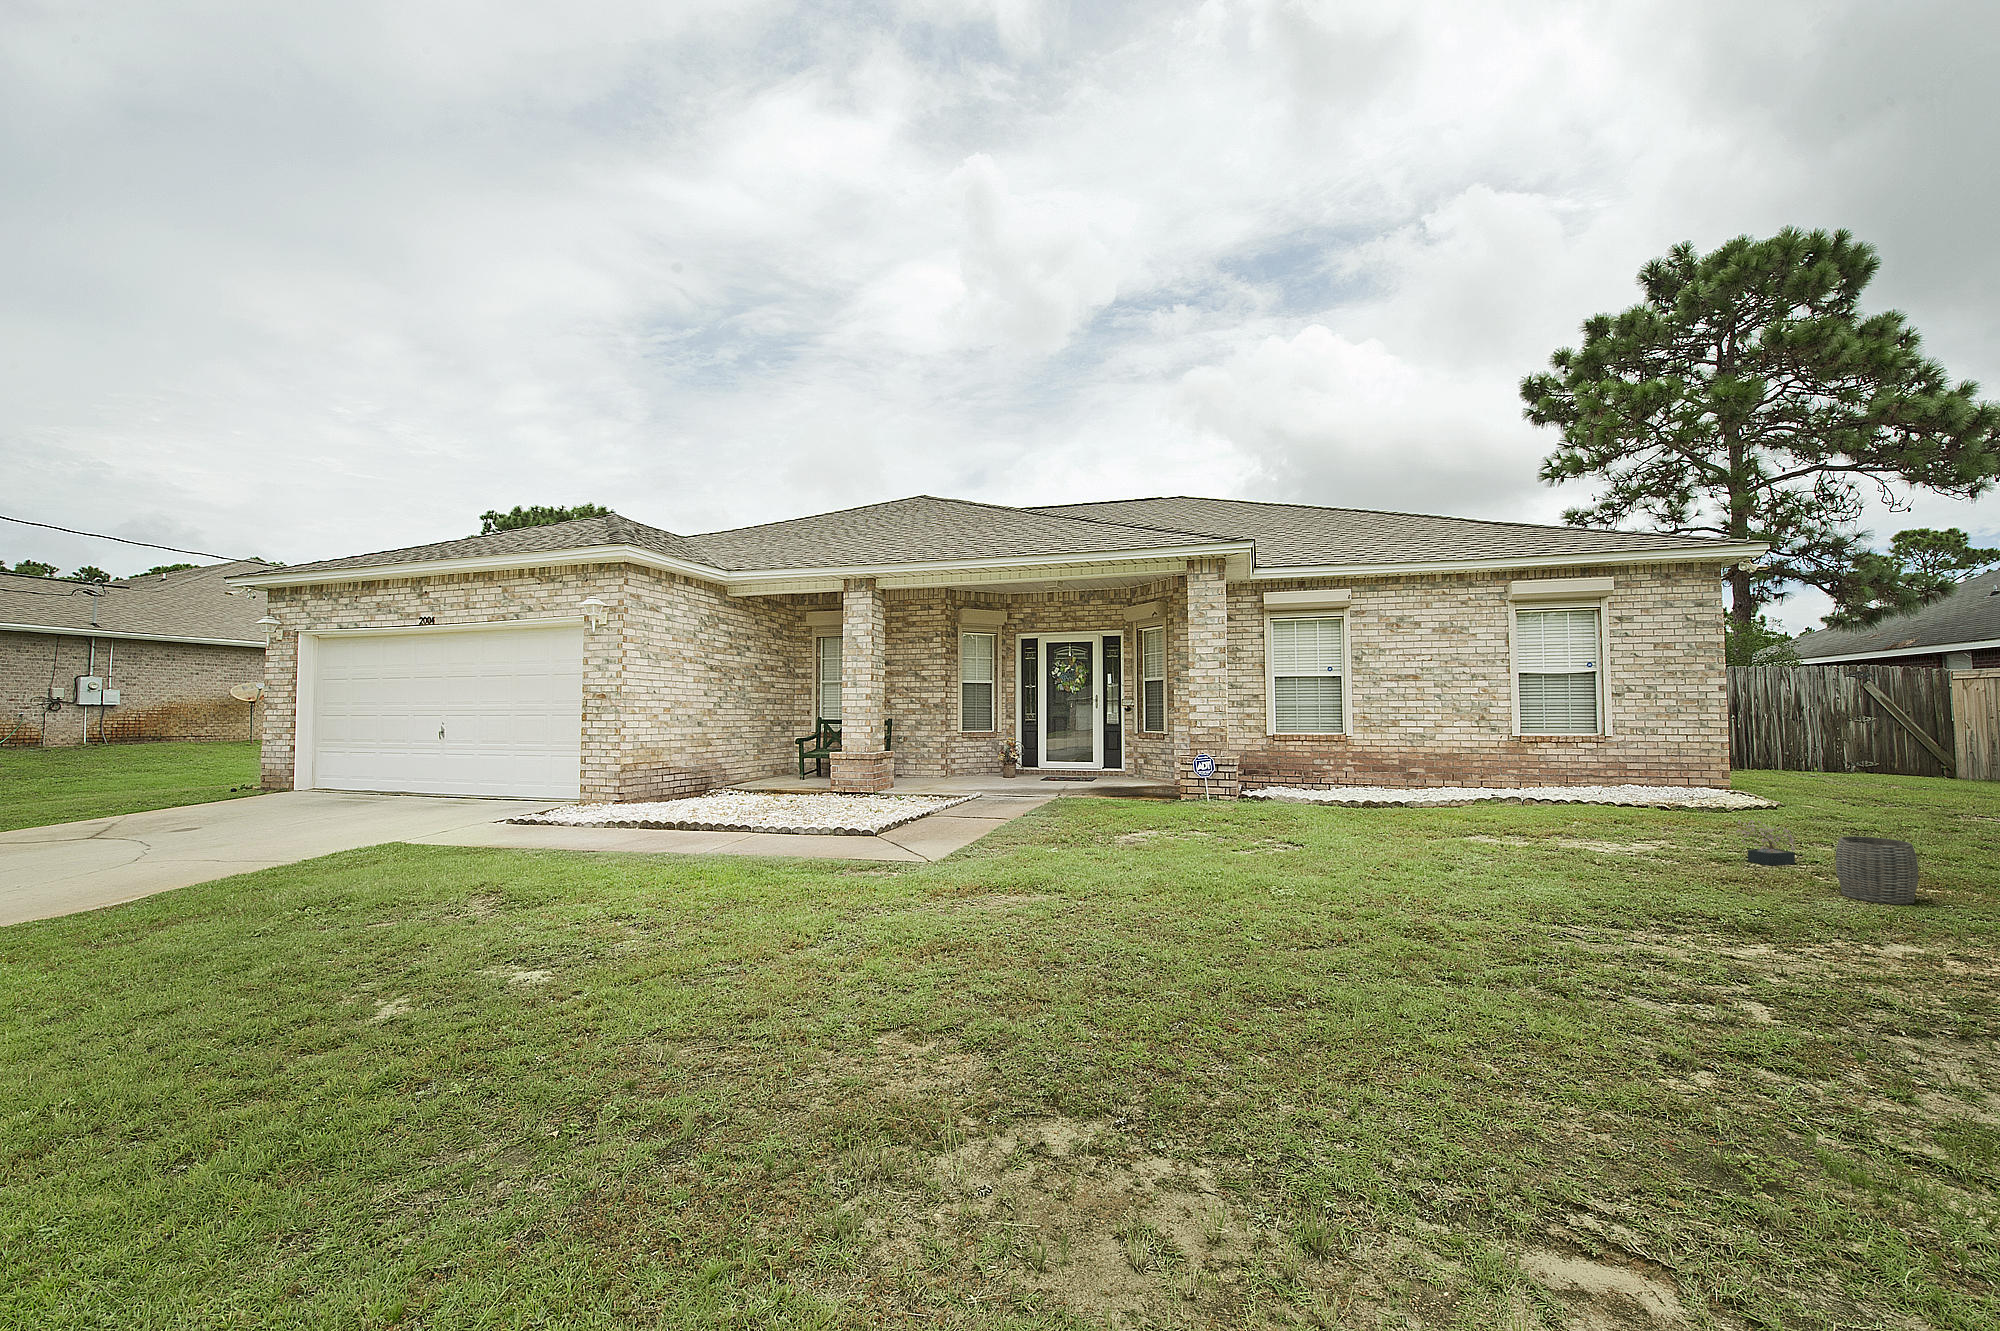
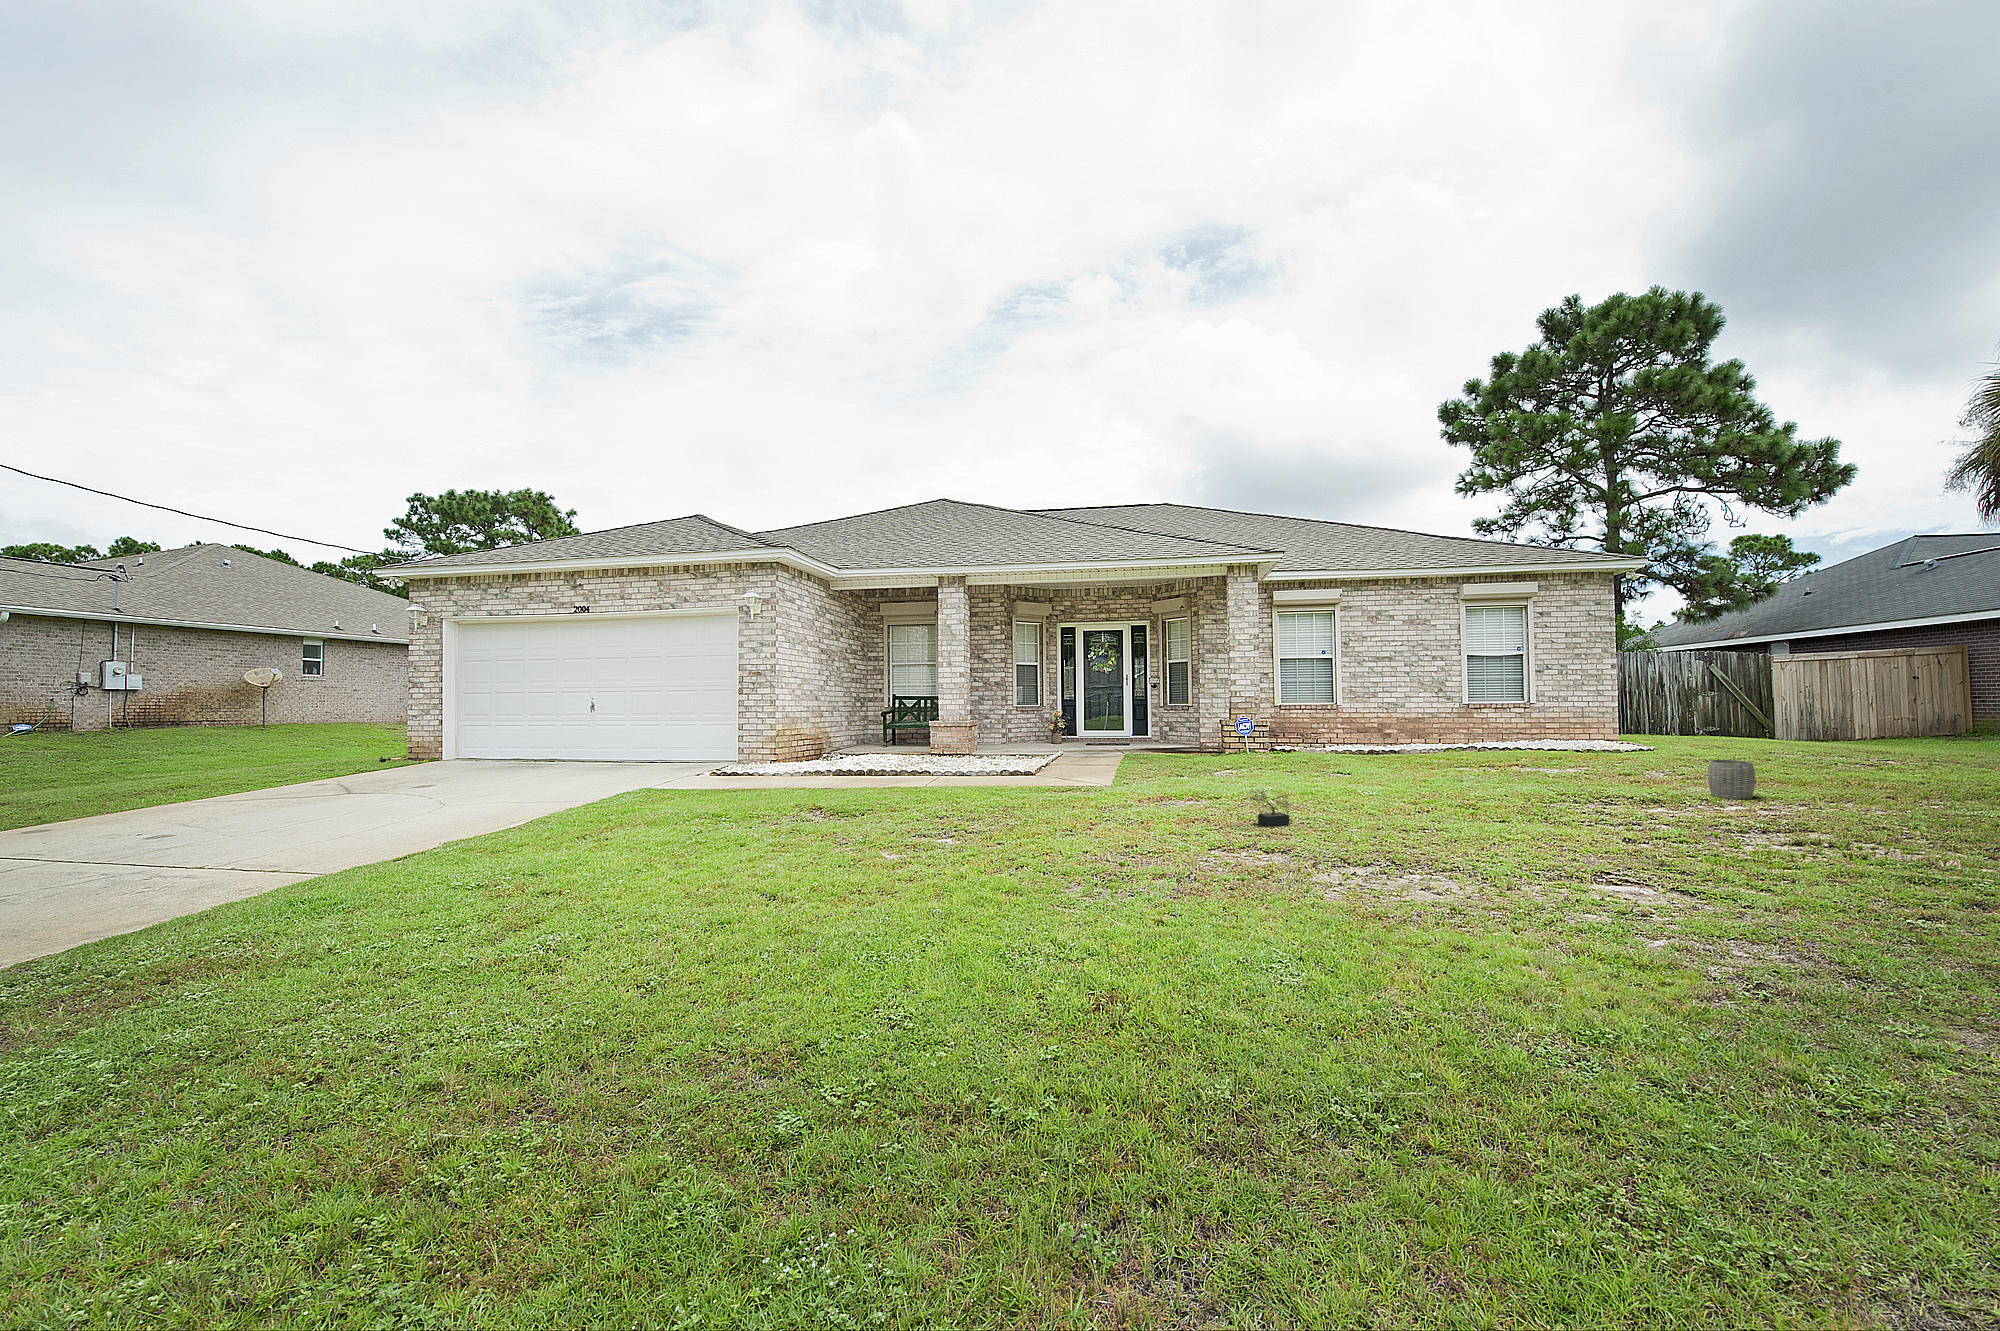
decorative plant: present [1736,820,1795,865] -> present [1250,789,1292,826]

